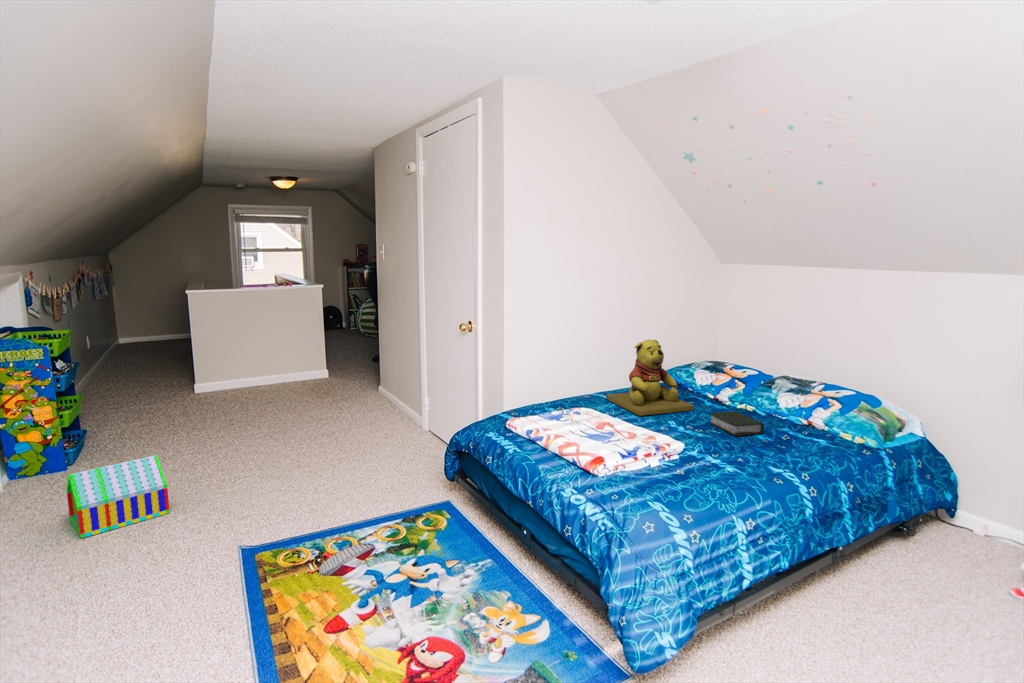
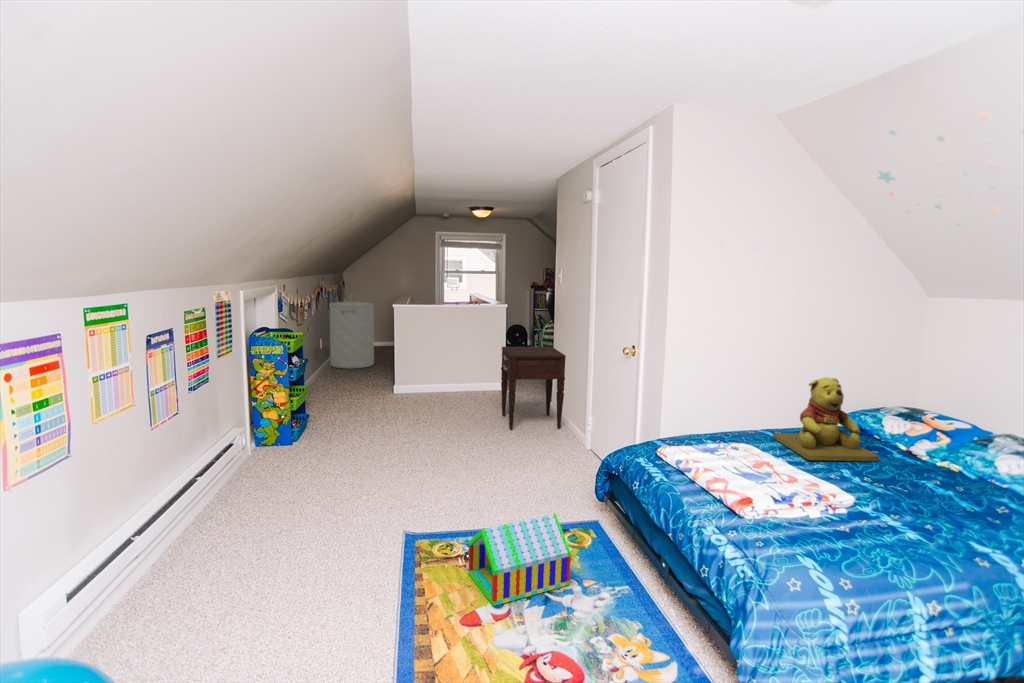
laundry hamper: none [94,280,162,371] -> present [329,294,374,369]
nightstand: none [325,329,399,420] -> present [501,347,566,430]
book: present [710,411,764,436] -> none [896,468,969,500]
toy house: present [66,455,170,538] -> present [468,514,571,606]

